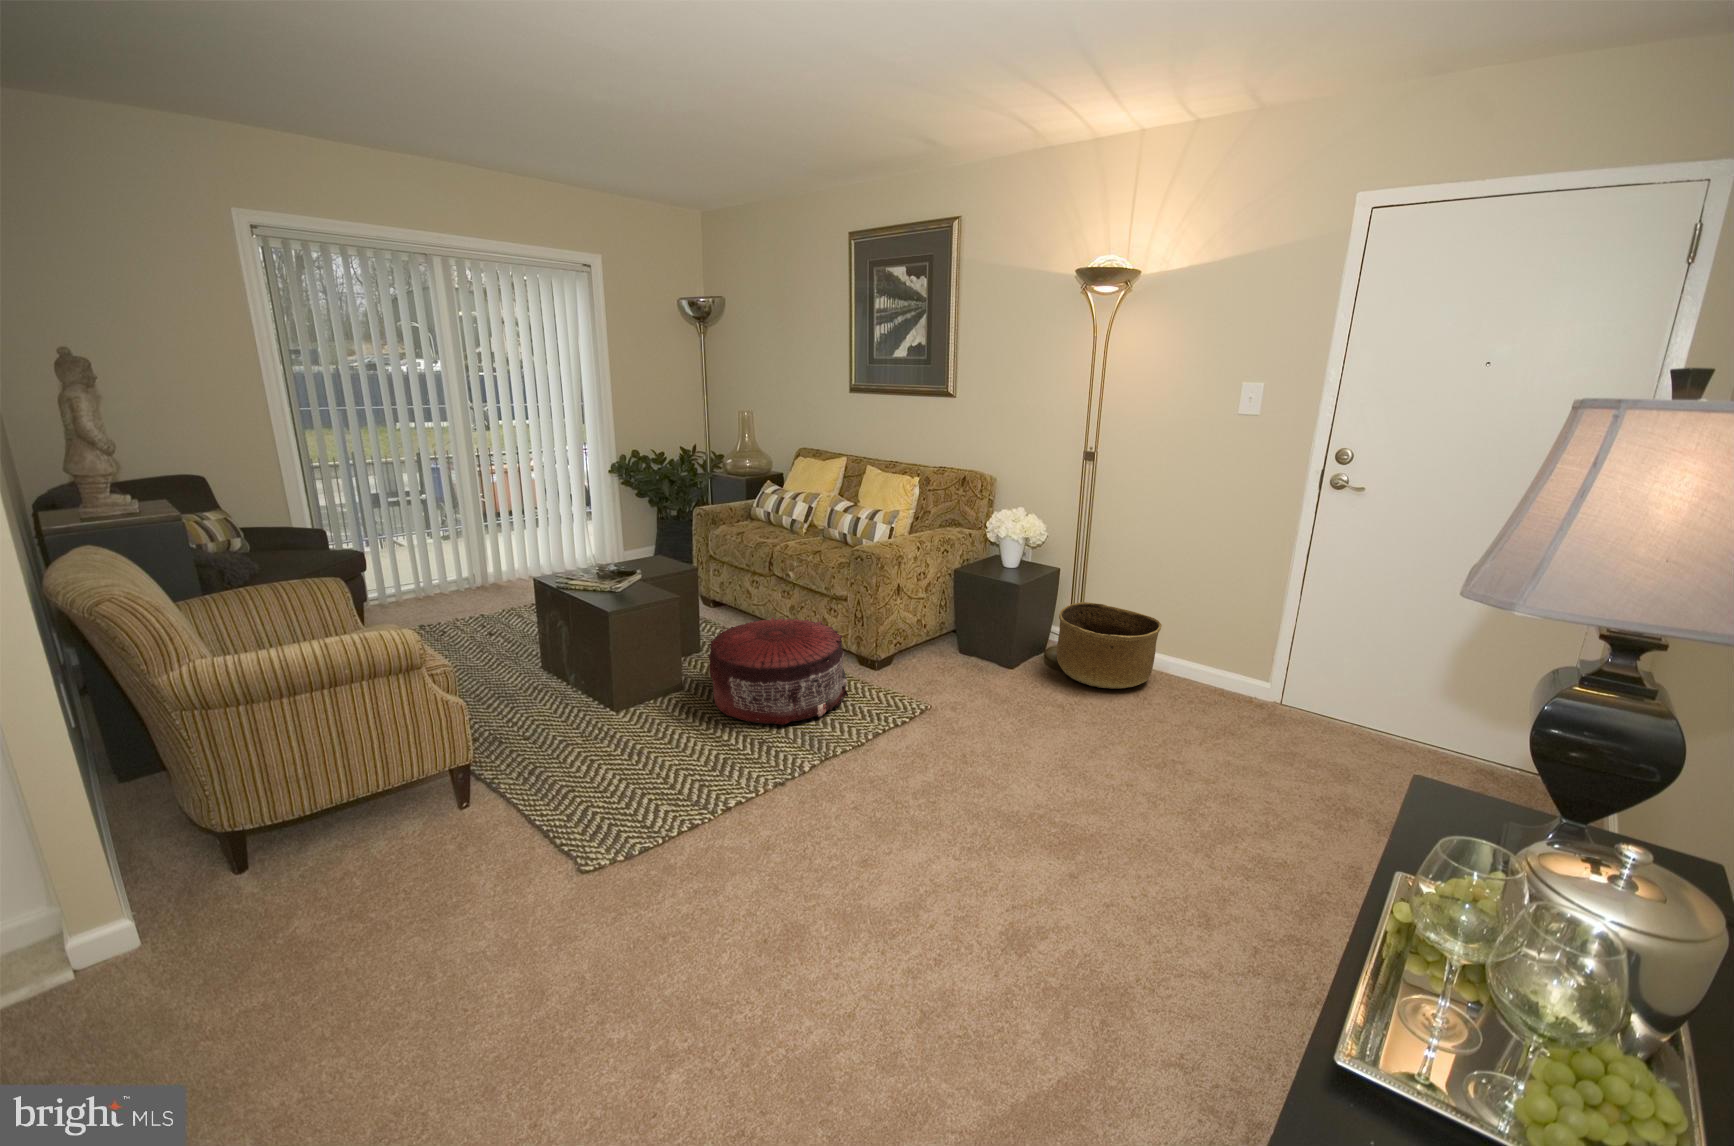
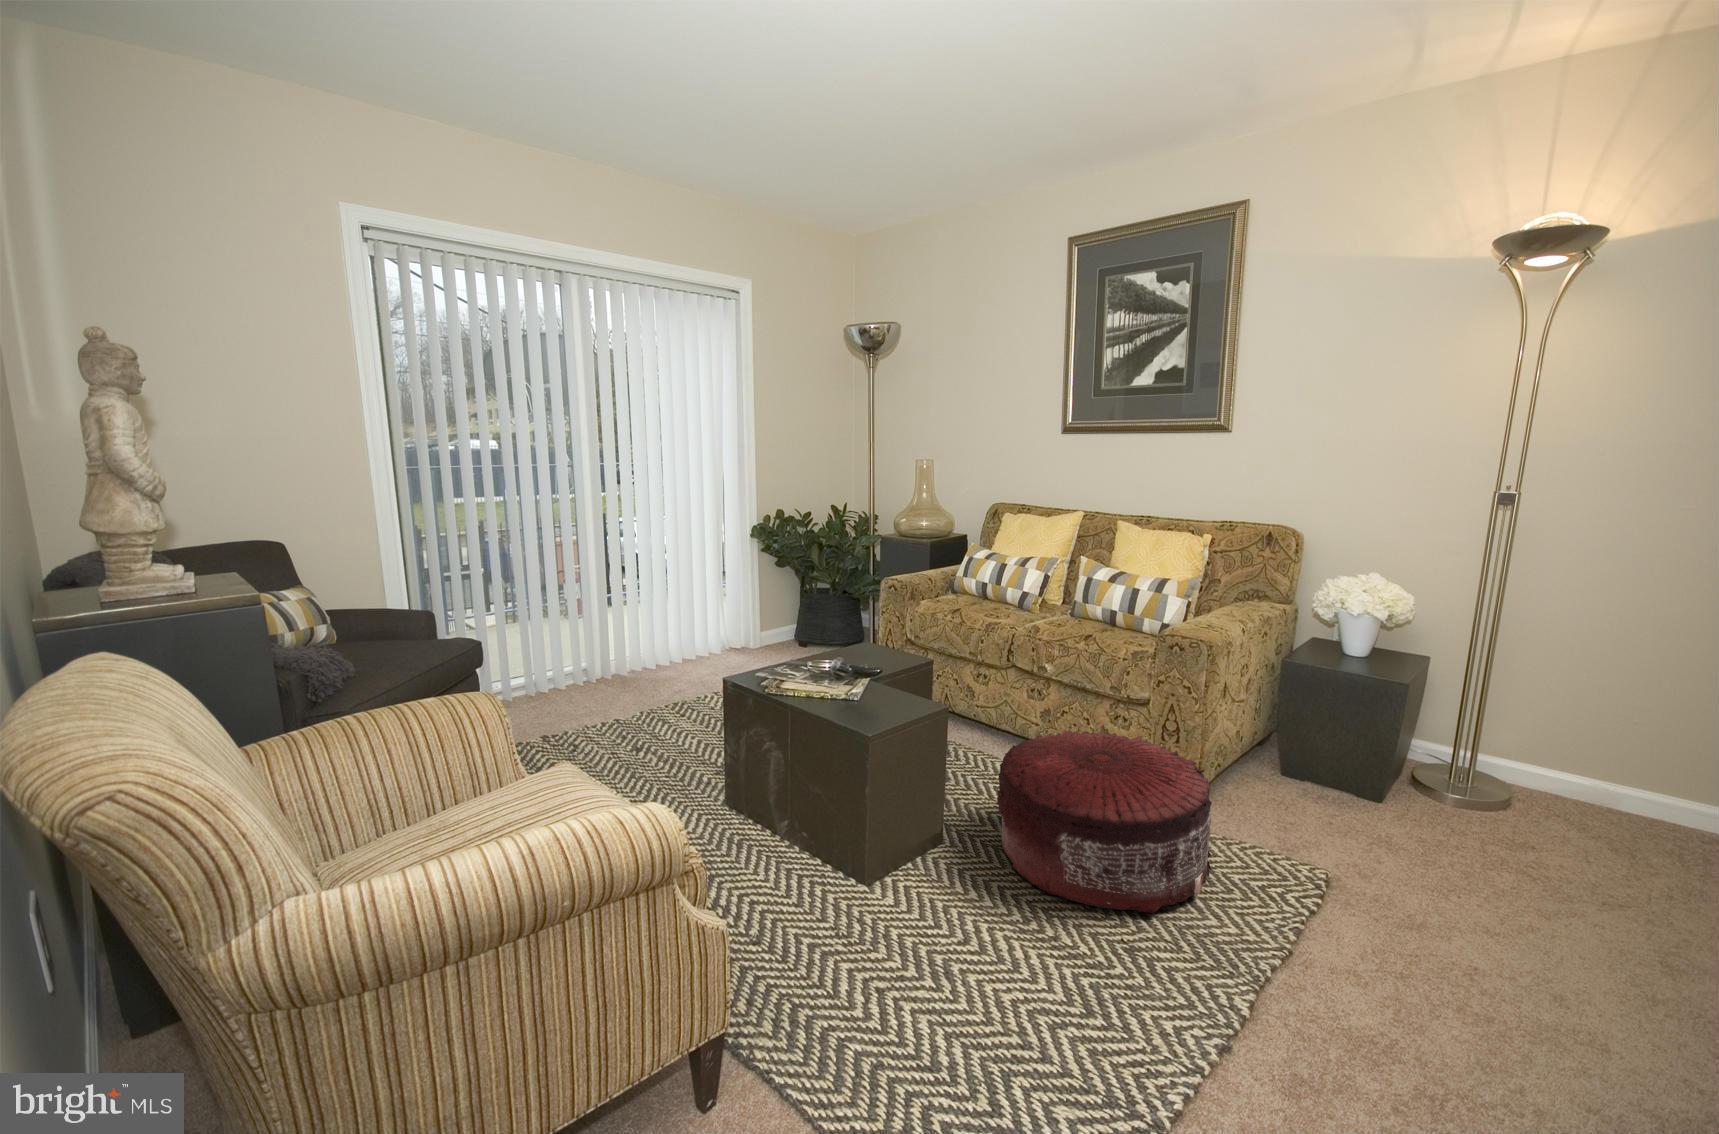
basket: present [1057,602,1162,689] -> none [1463,703,1663,840]

